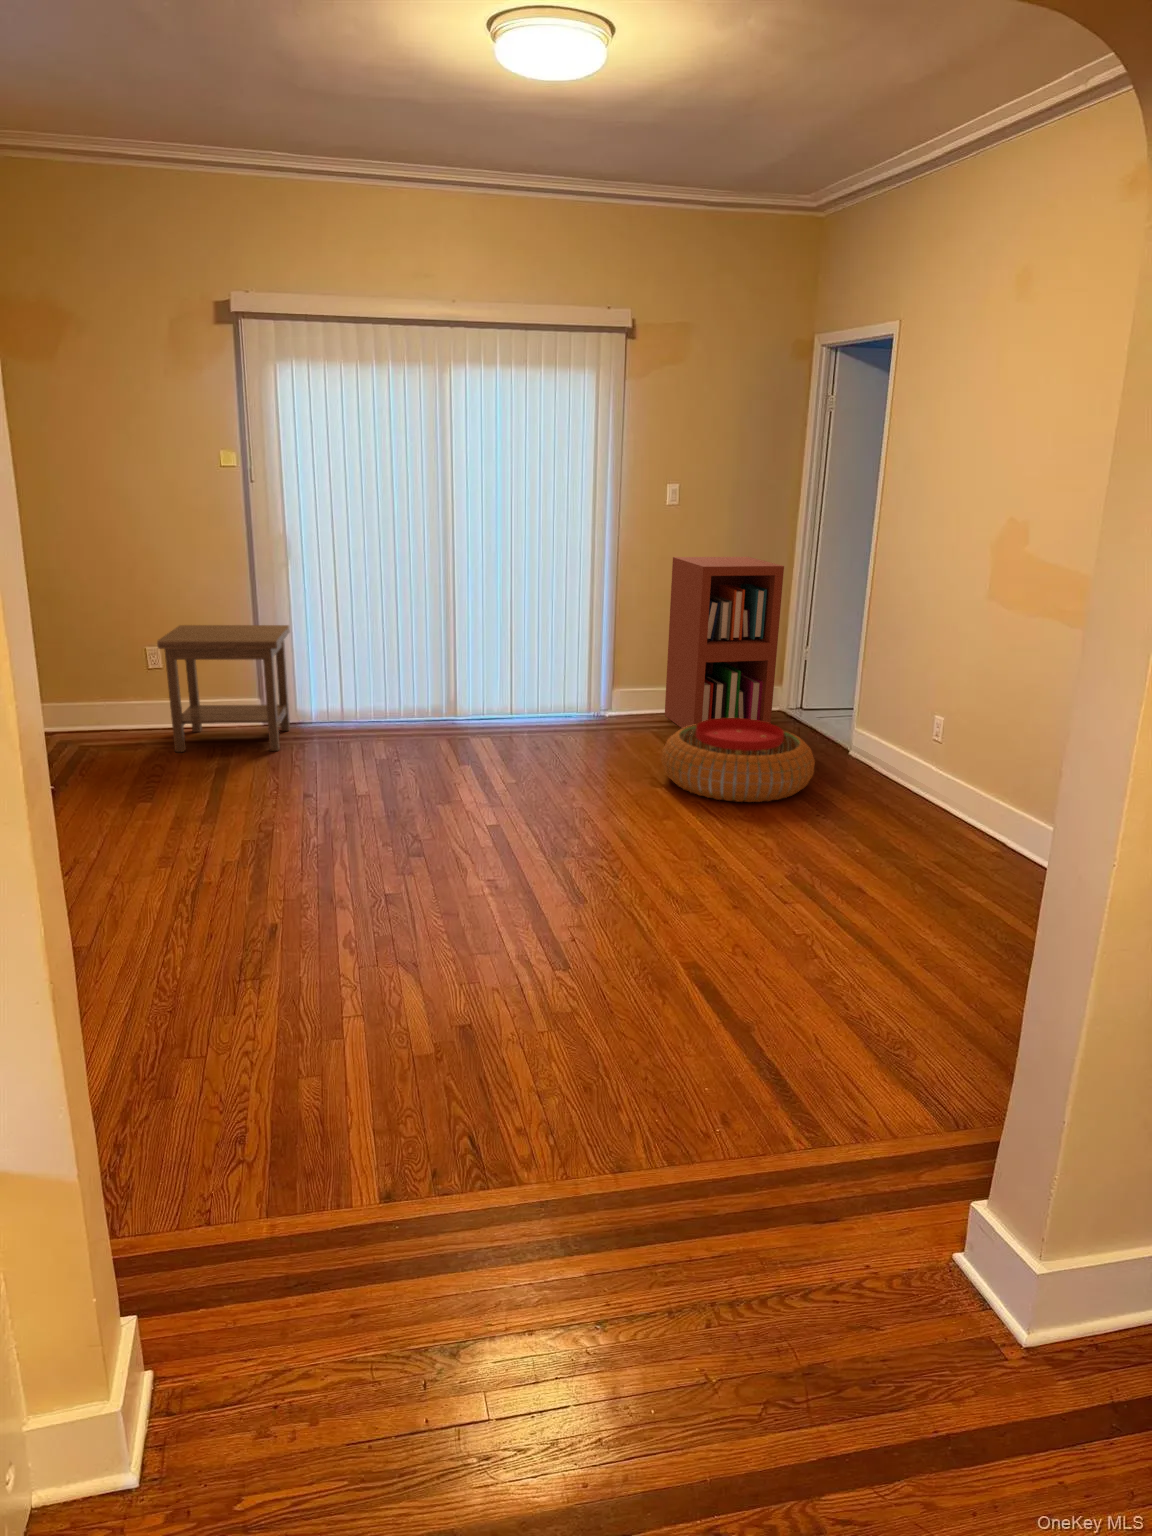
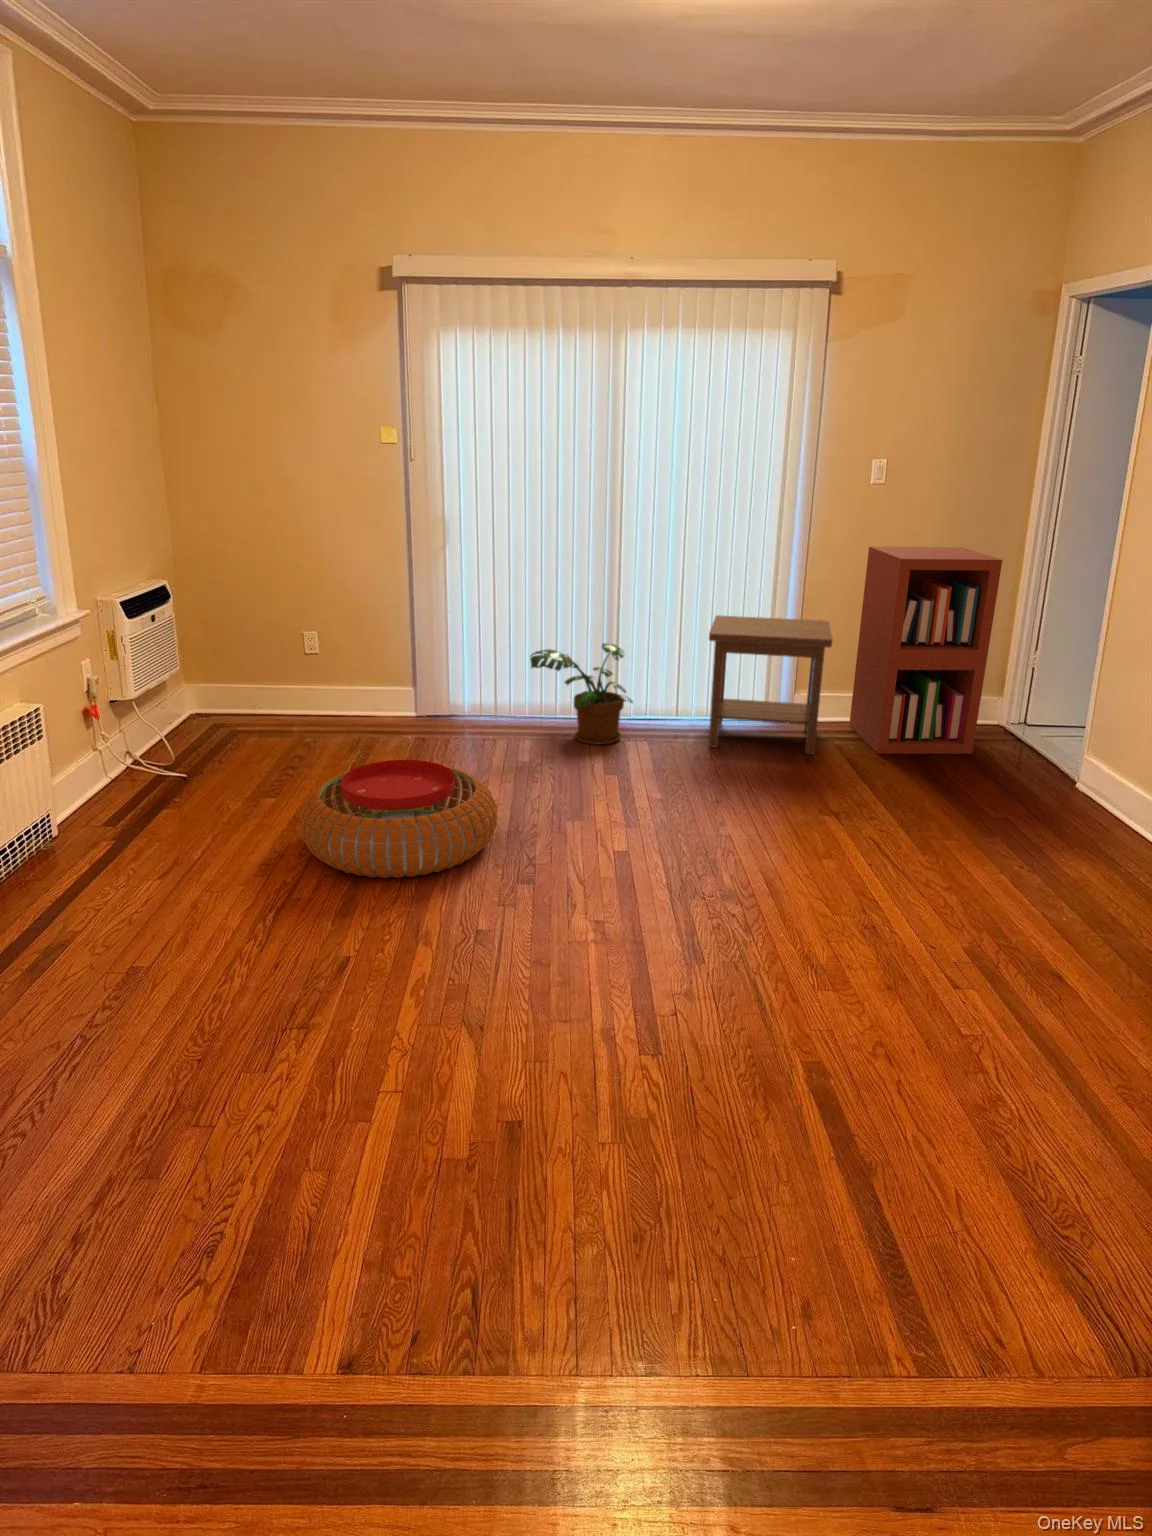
side table: present [157,625,290,752] -> present [709,615,832,755]
potted plant: none [381,649,476,742] -> present [530,643,633,745]
pouf: present [662,718,815,802] -> present [299,760,497,878]

